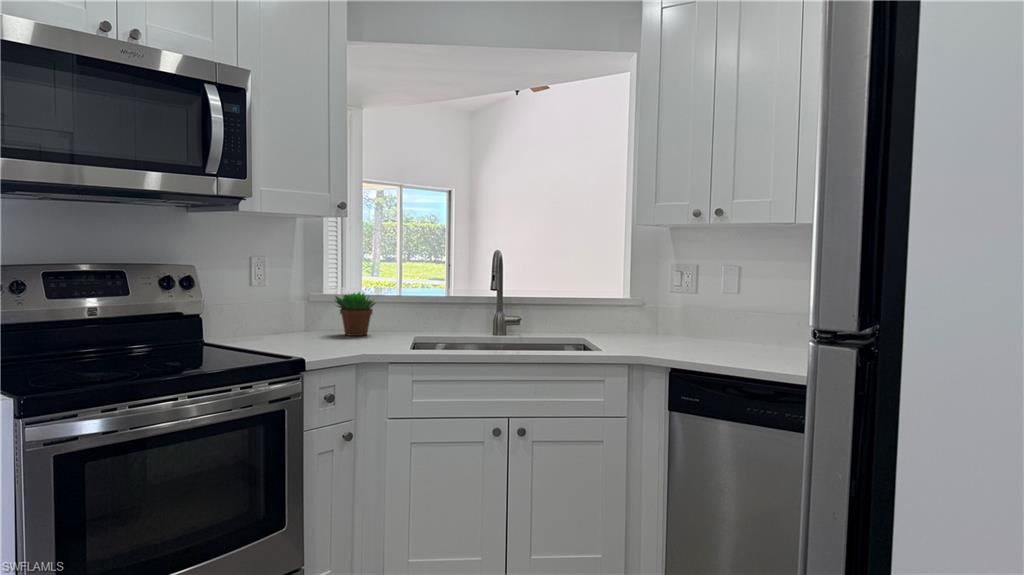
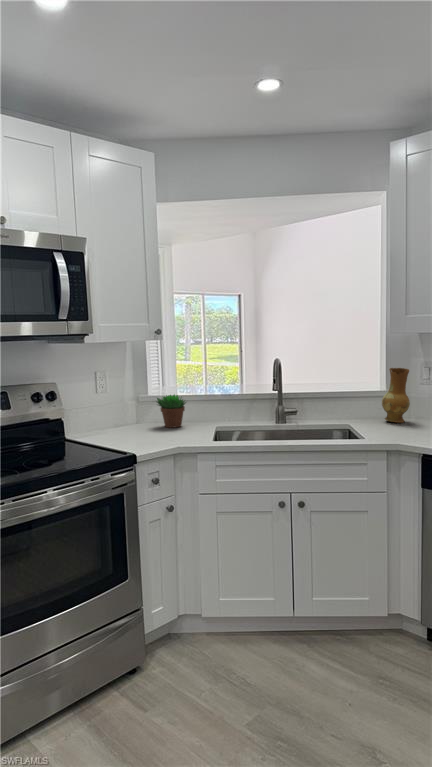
ceramic jug: none [625,269,659,337] -> present [382,368,410,423]

